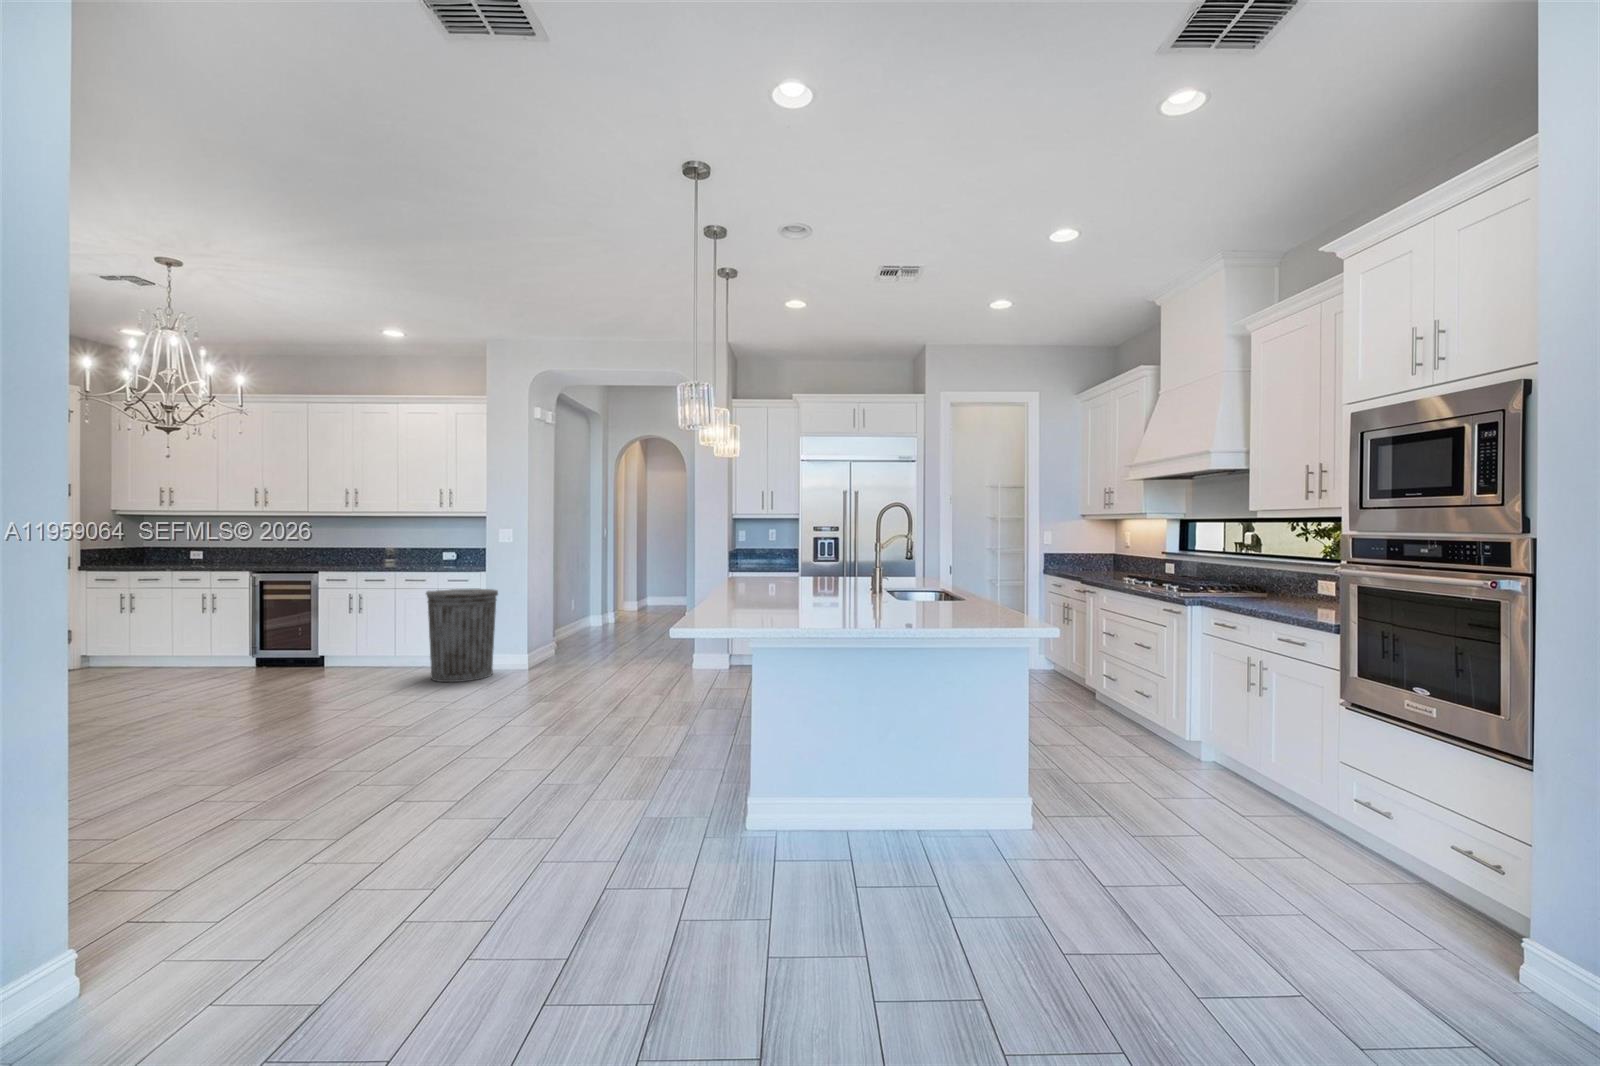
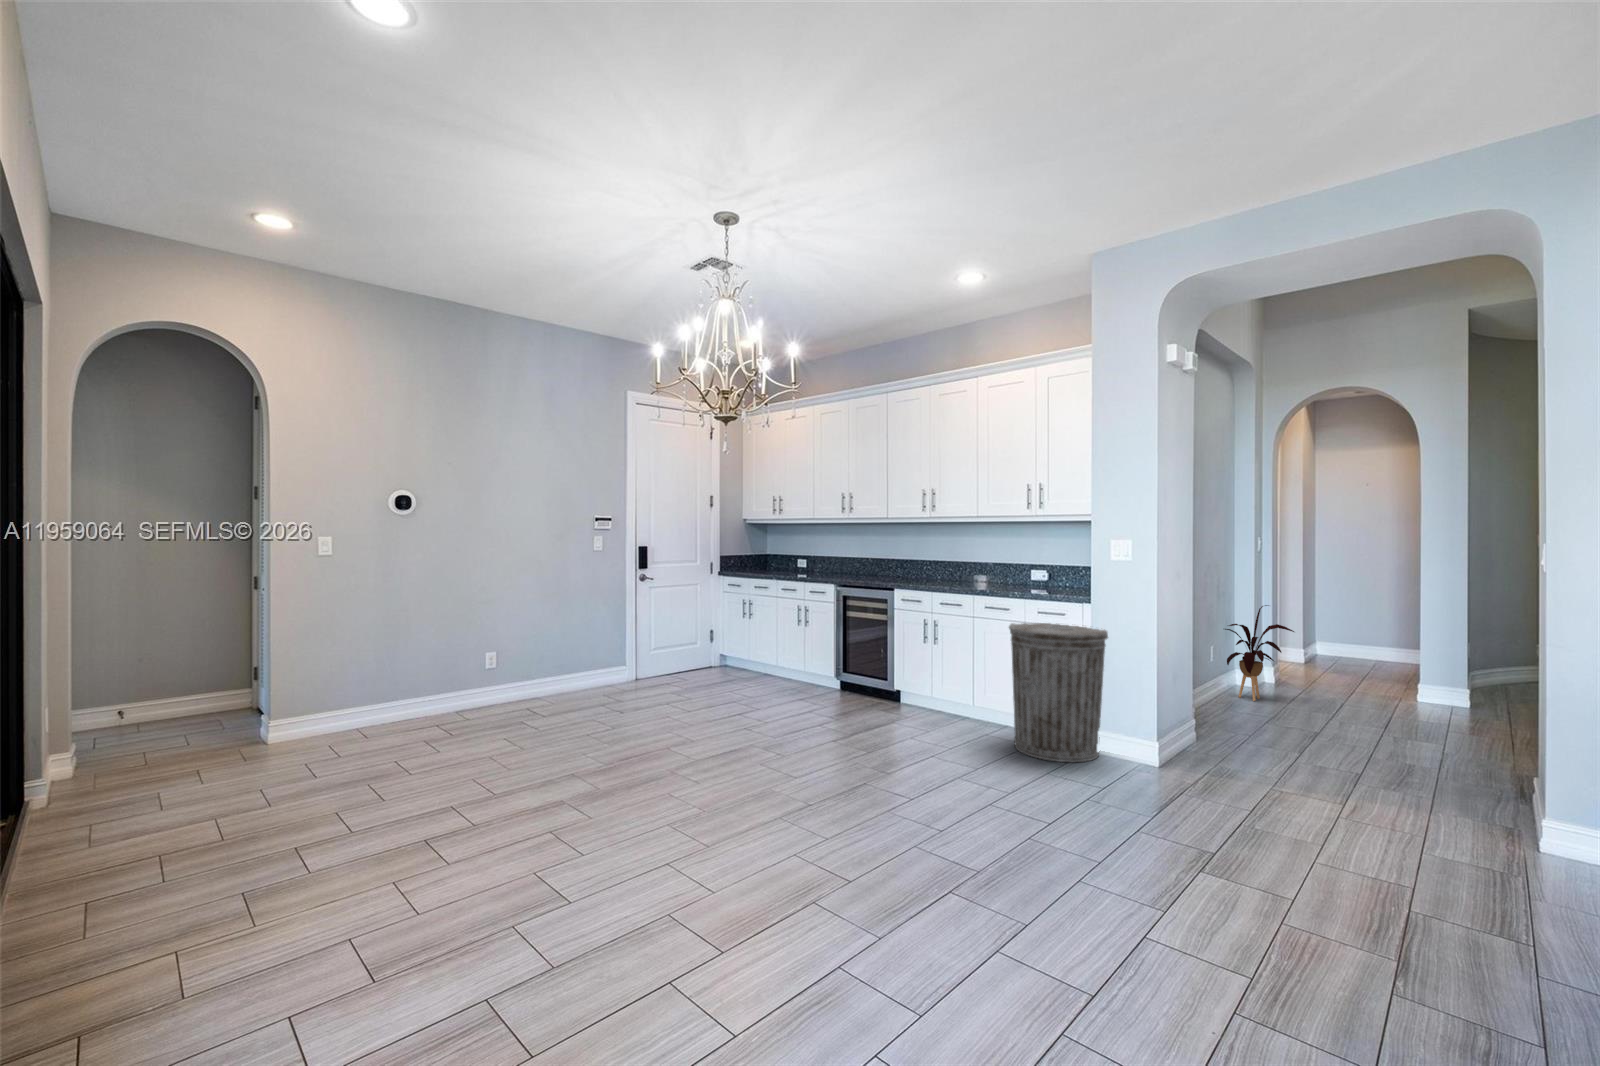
house plant: none [578,571,623,634] -> present [1225,605,1294,701]

